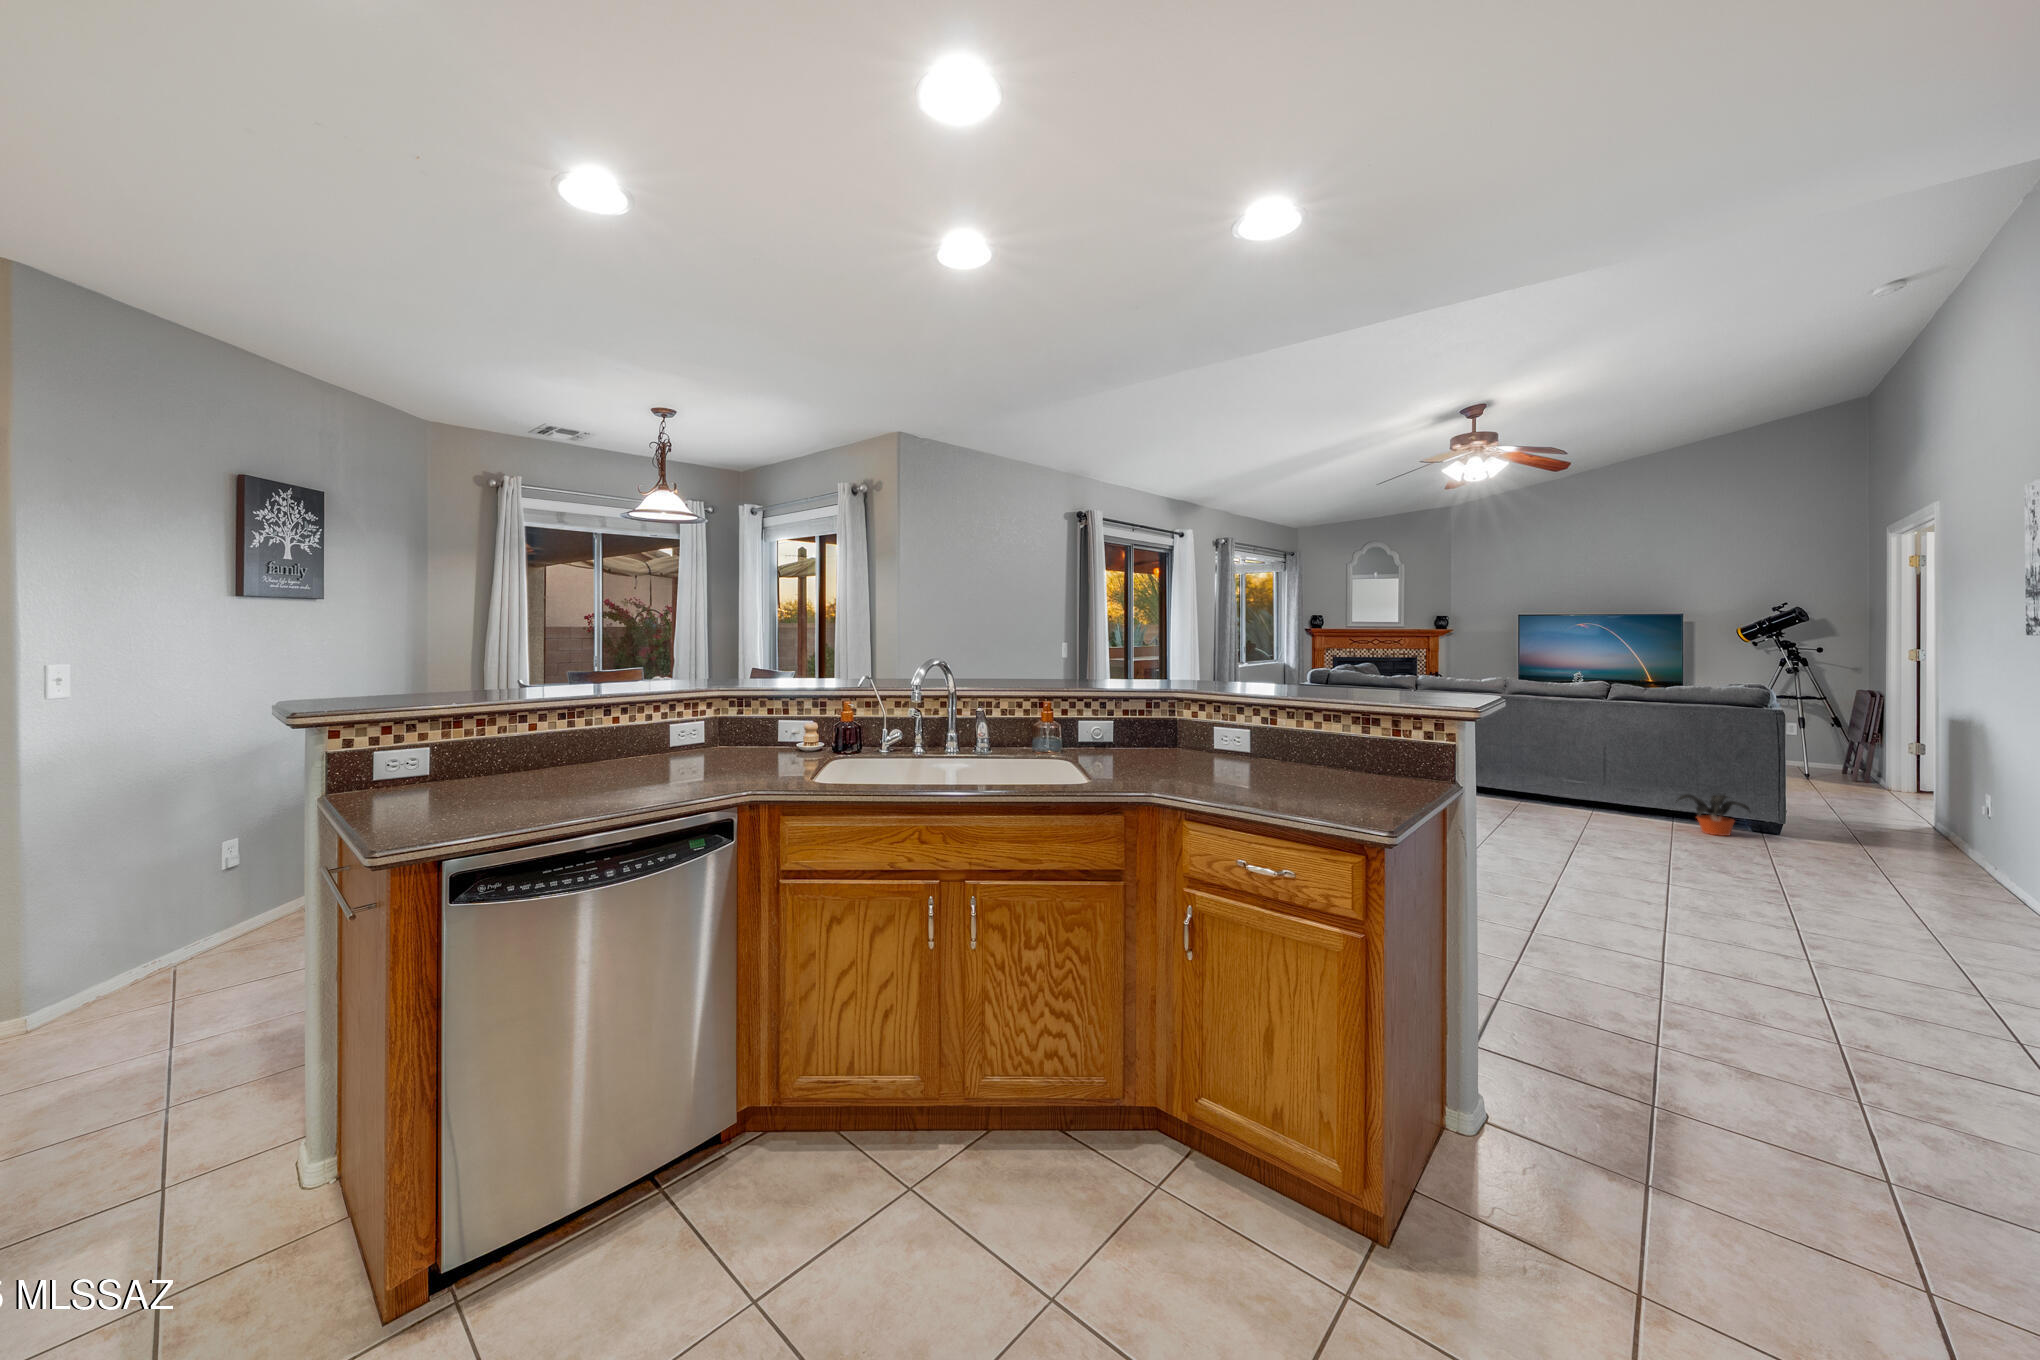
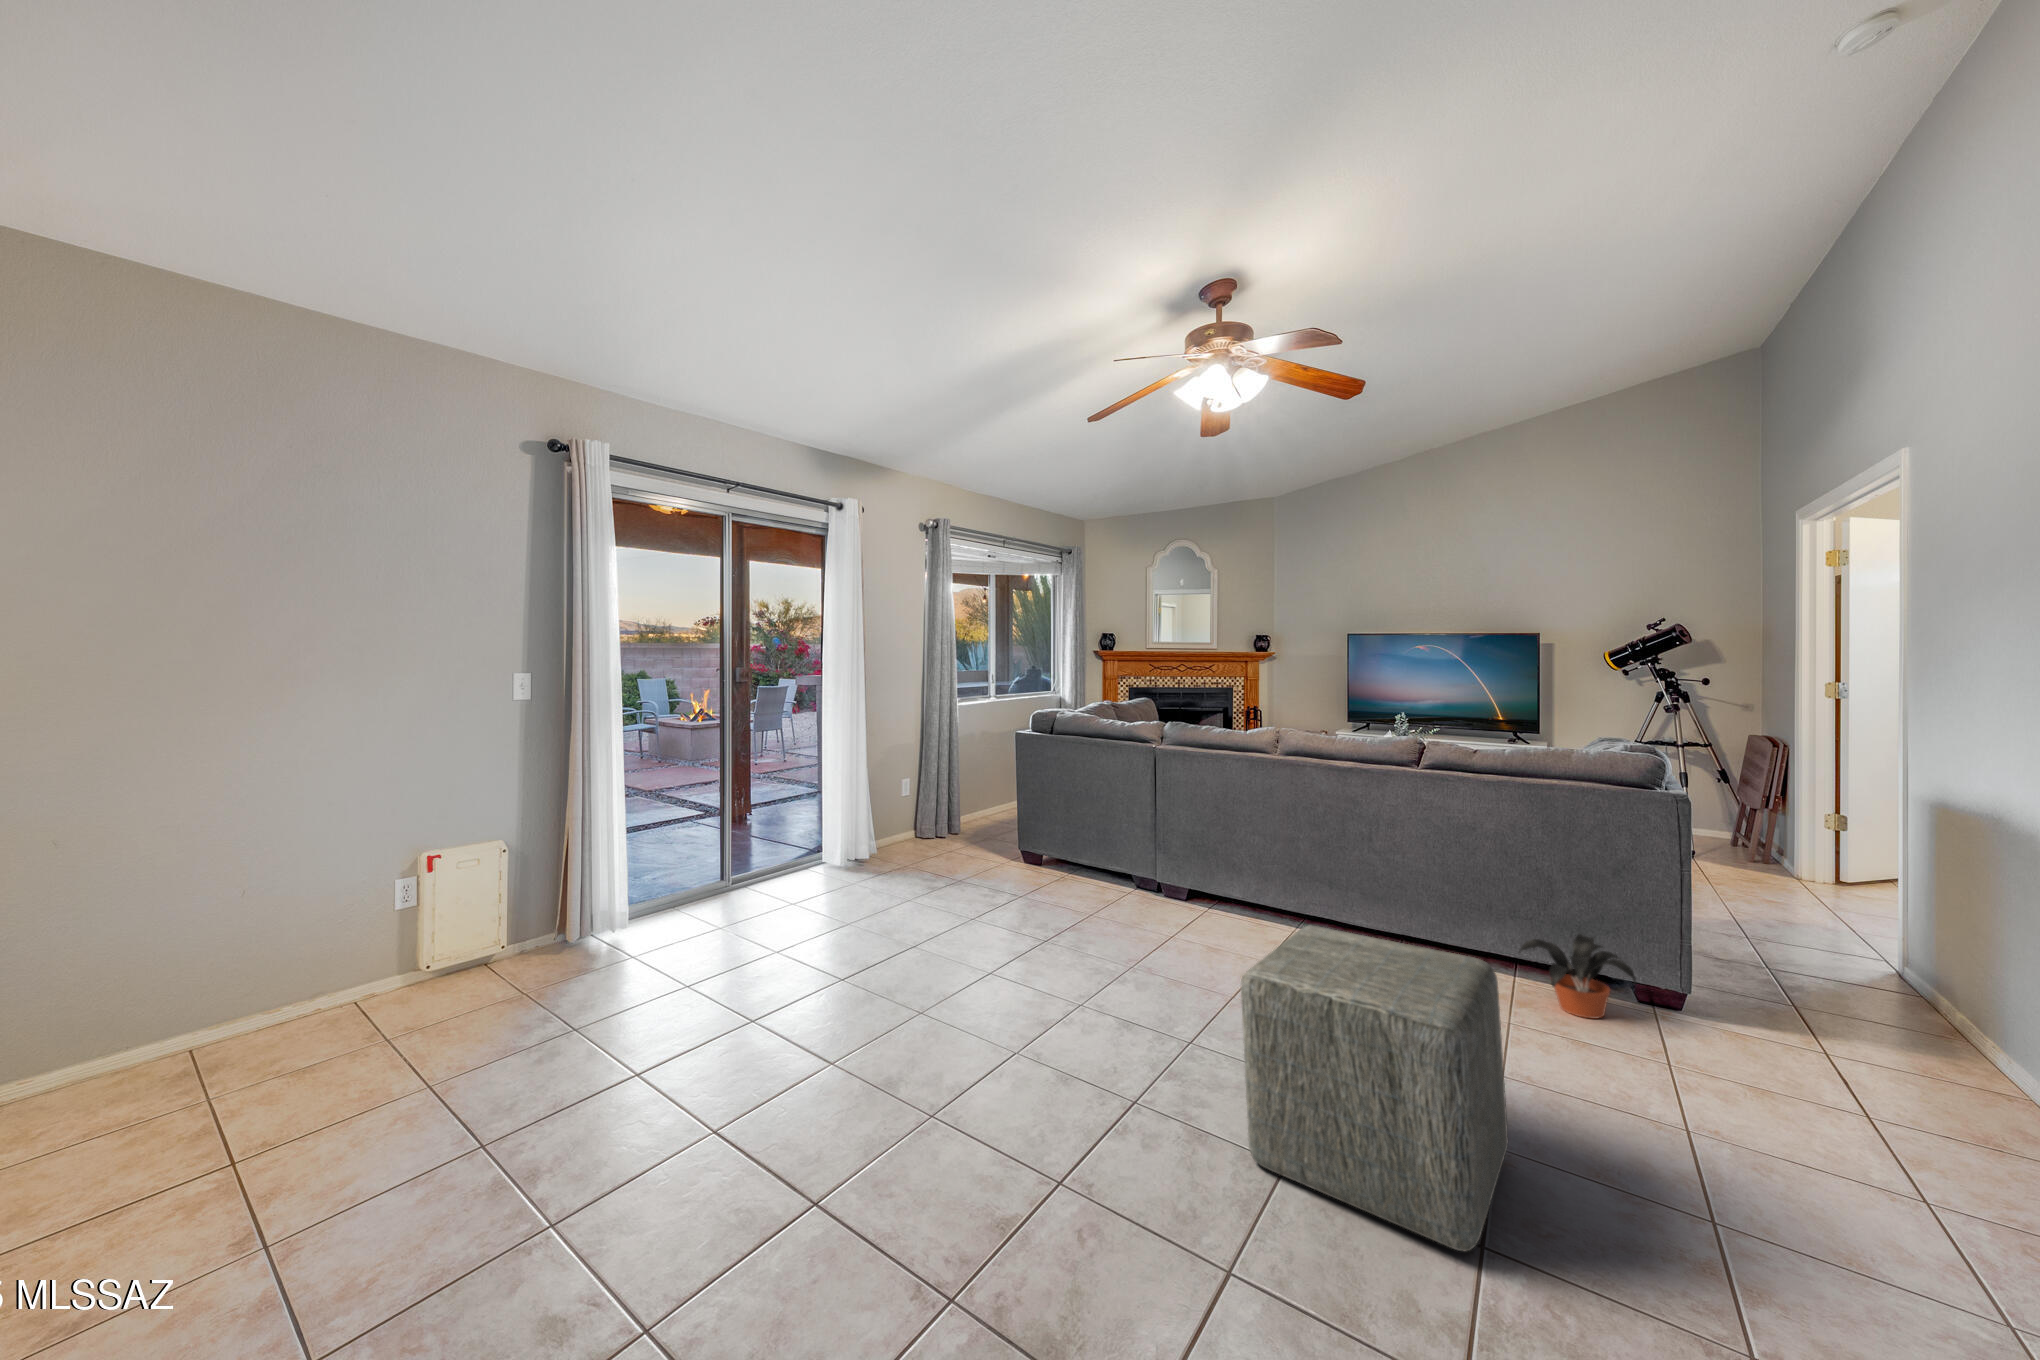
ottoman: none [1537,769,1677,887] -> present [1241,925,1508,1251]

